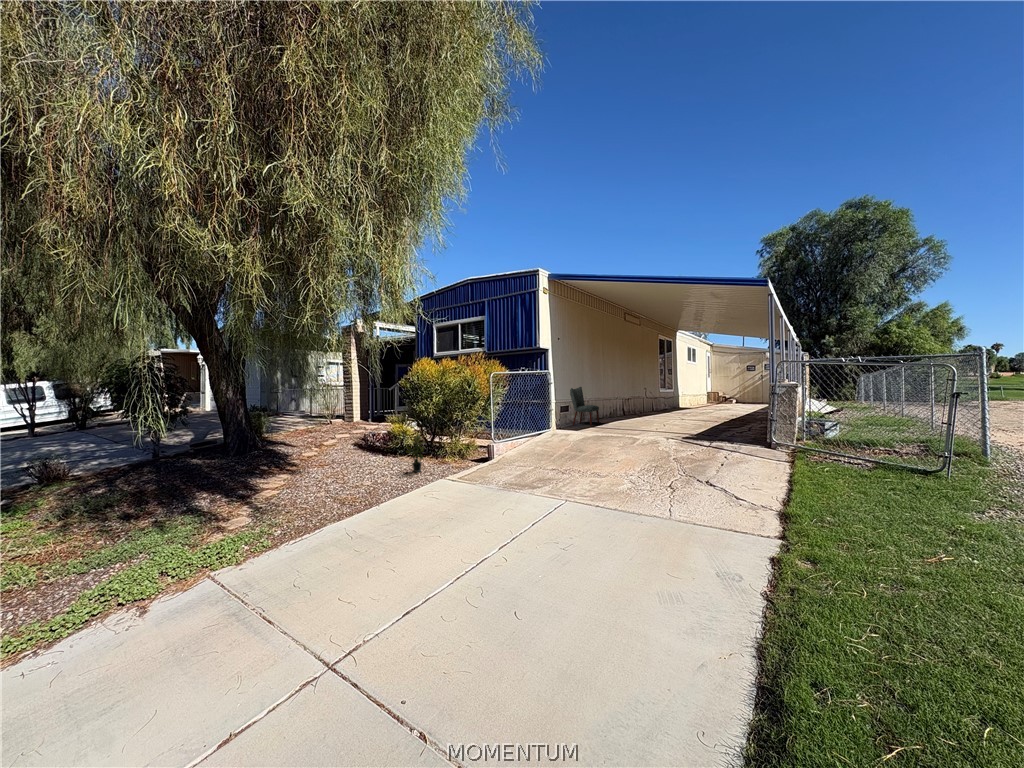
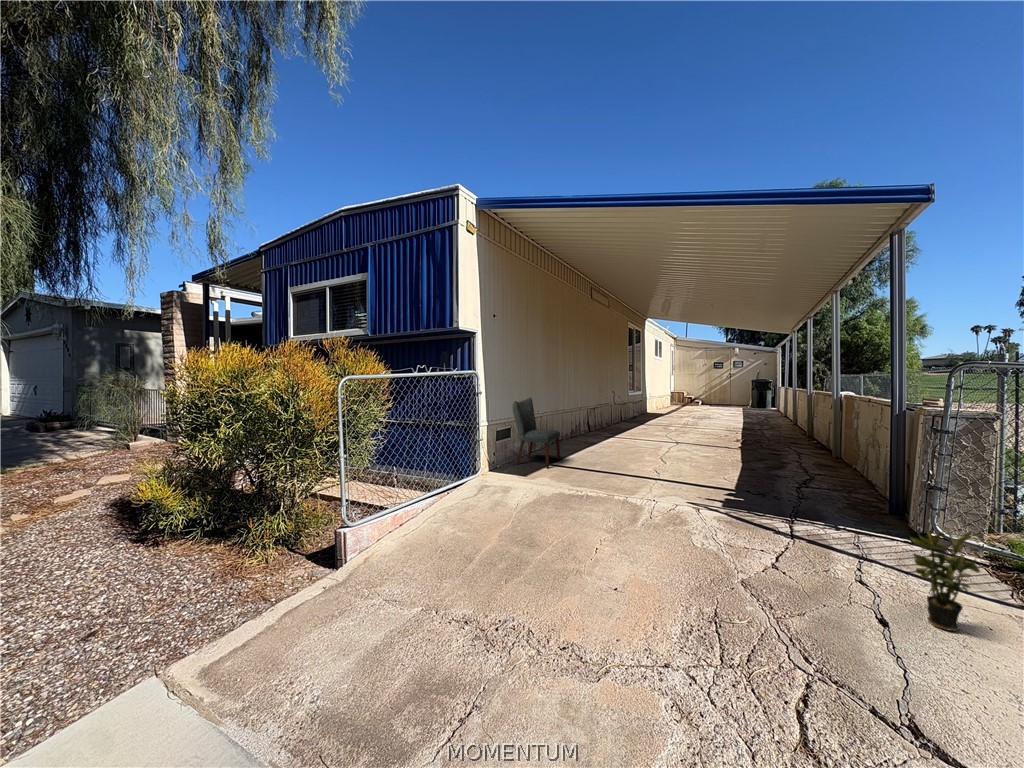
potted plant: present [406,435,425,472] -> present [911,525,980,631]

